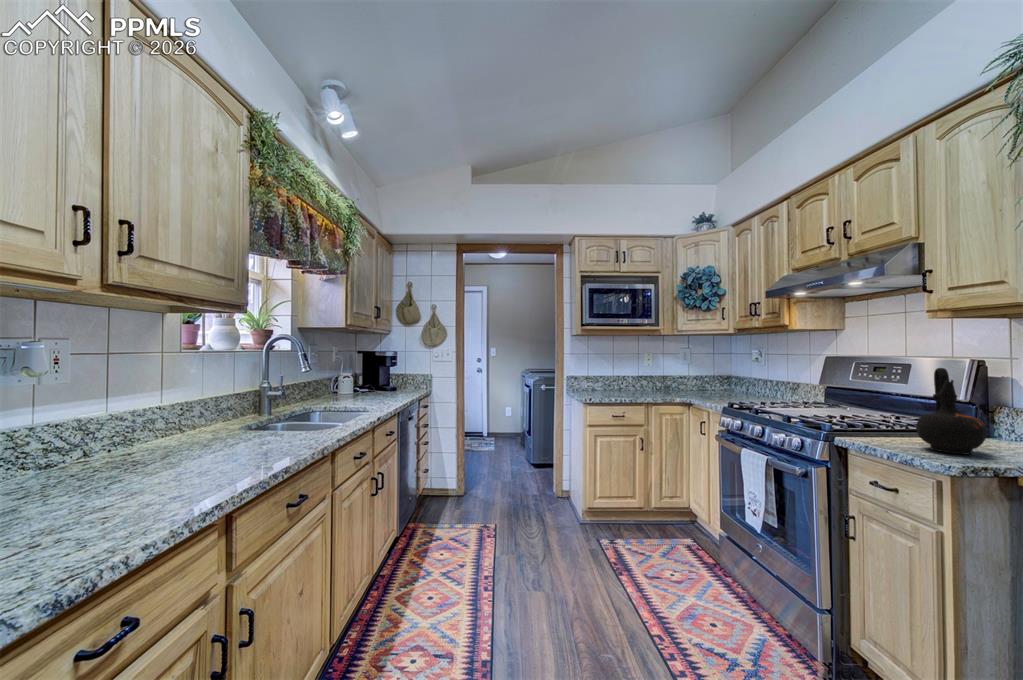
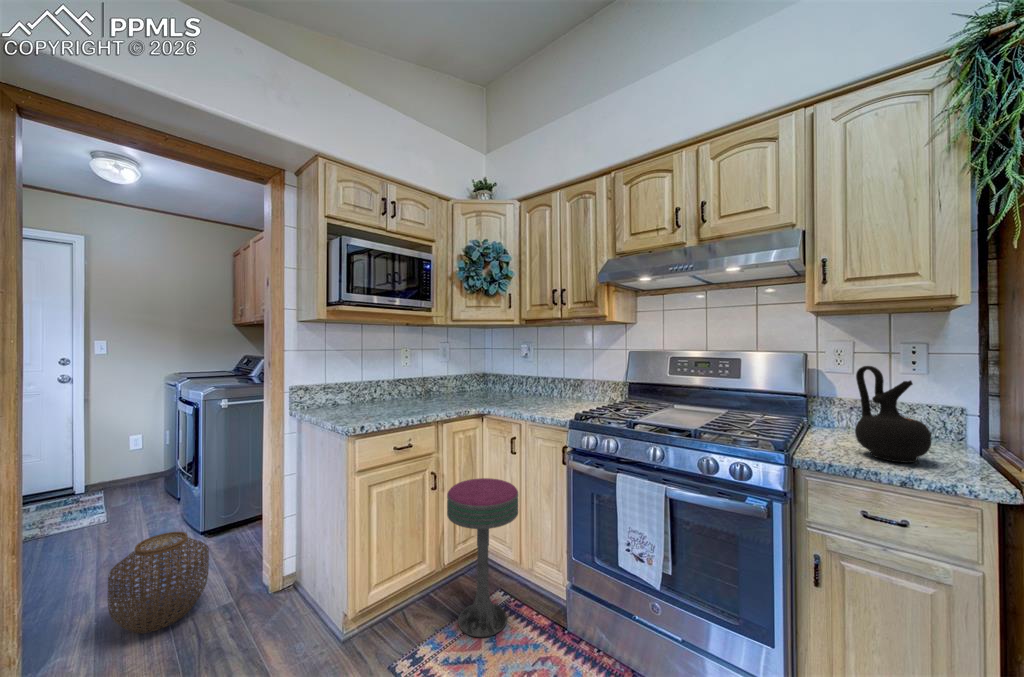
woven basket: none [489,448,528,494] -> present [108,532,209,633]
bar stool: none [642,448,696,553] -> present [447,478,518,637]

